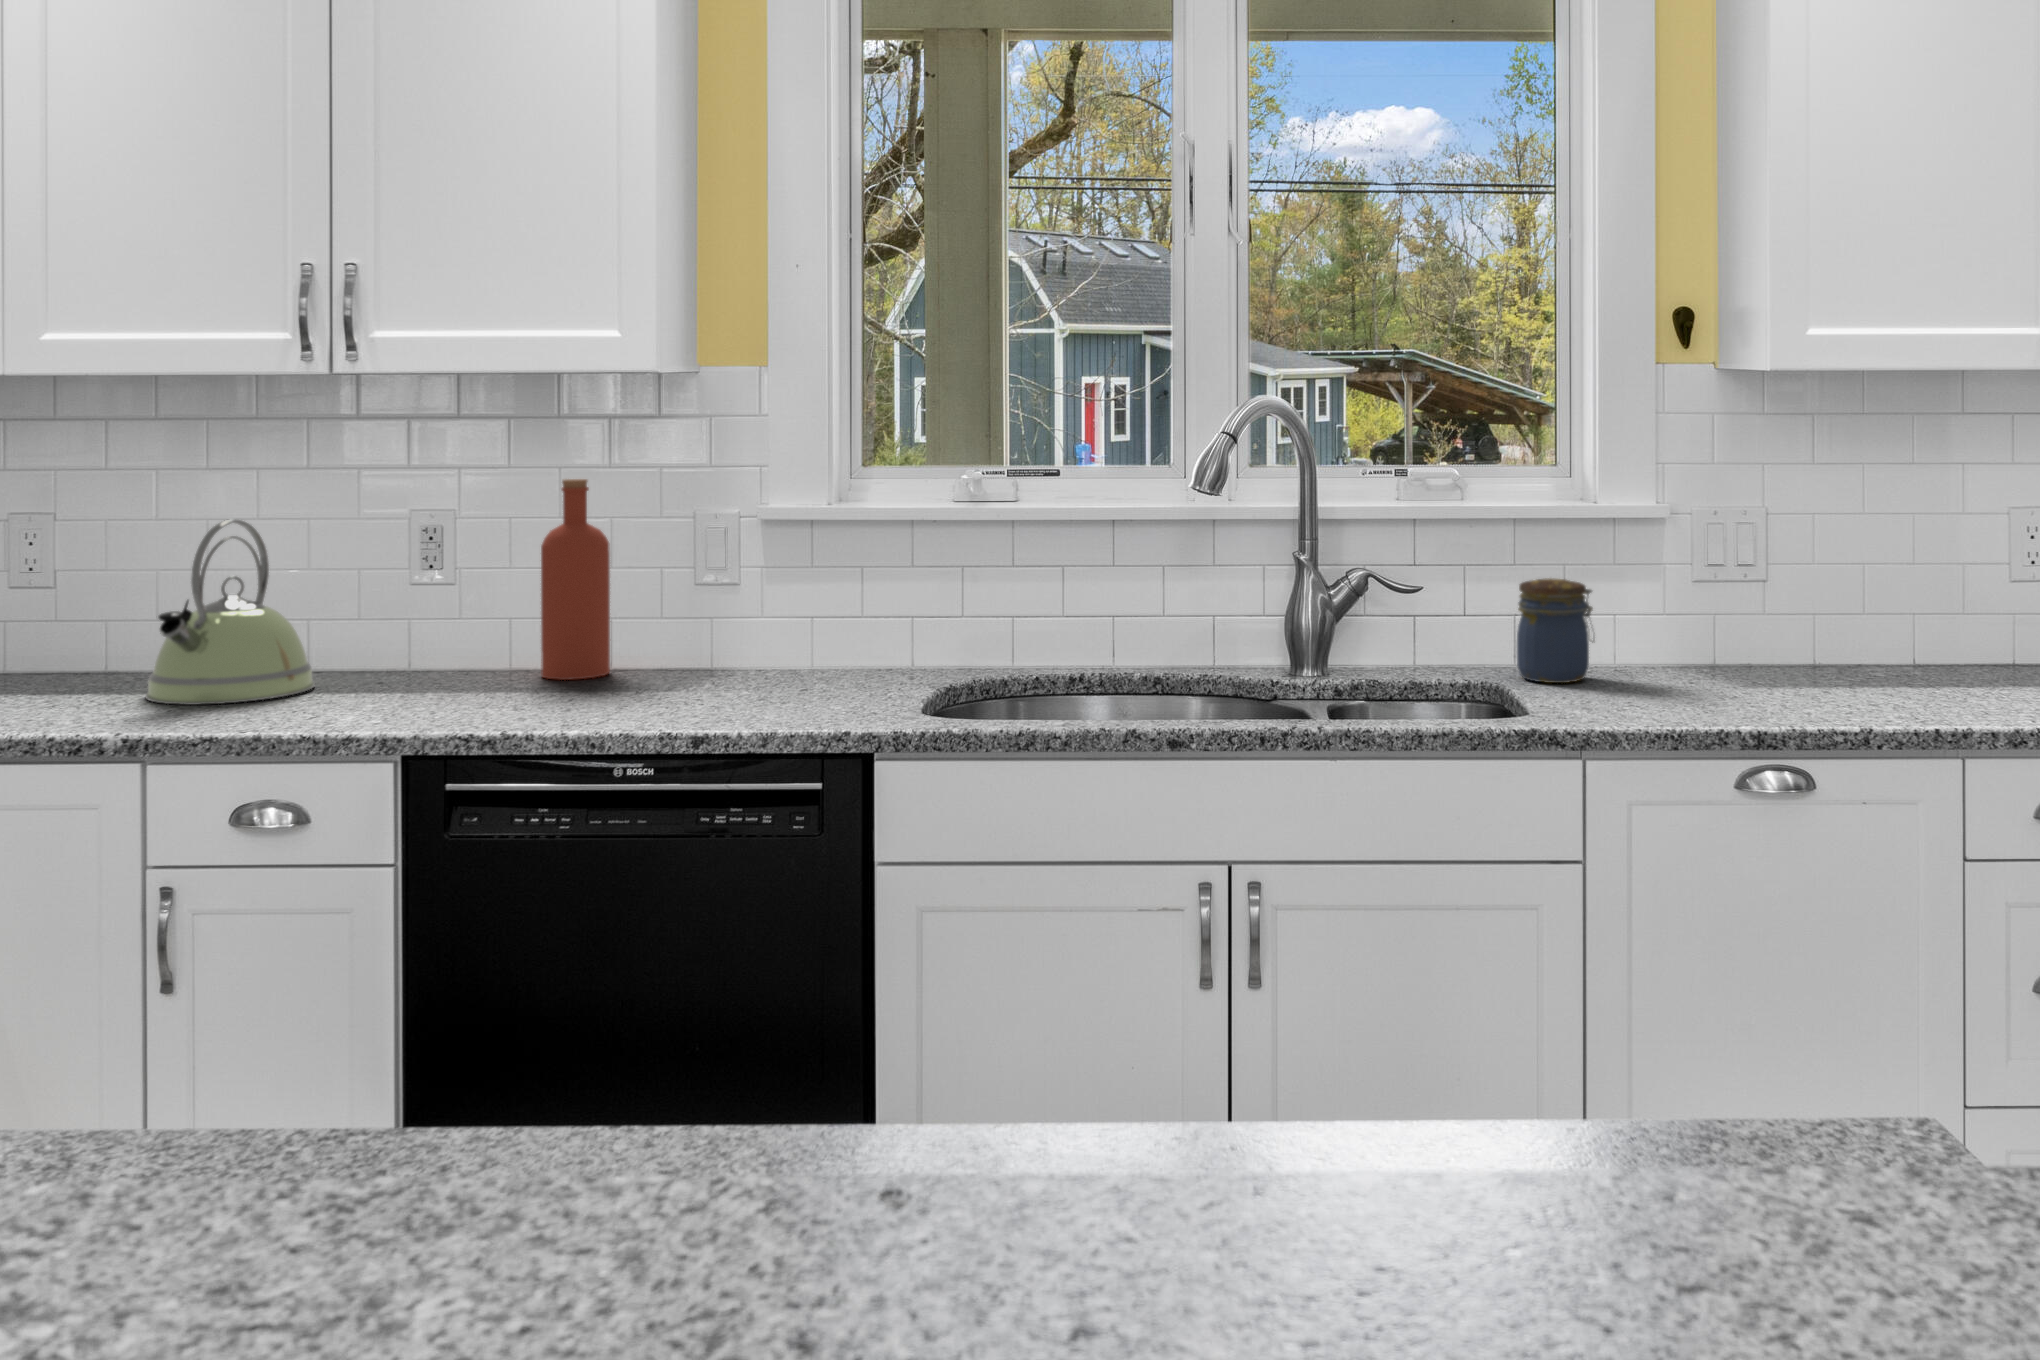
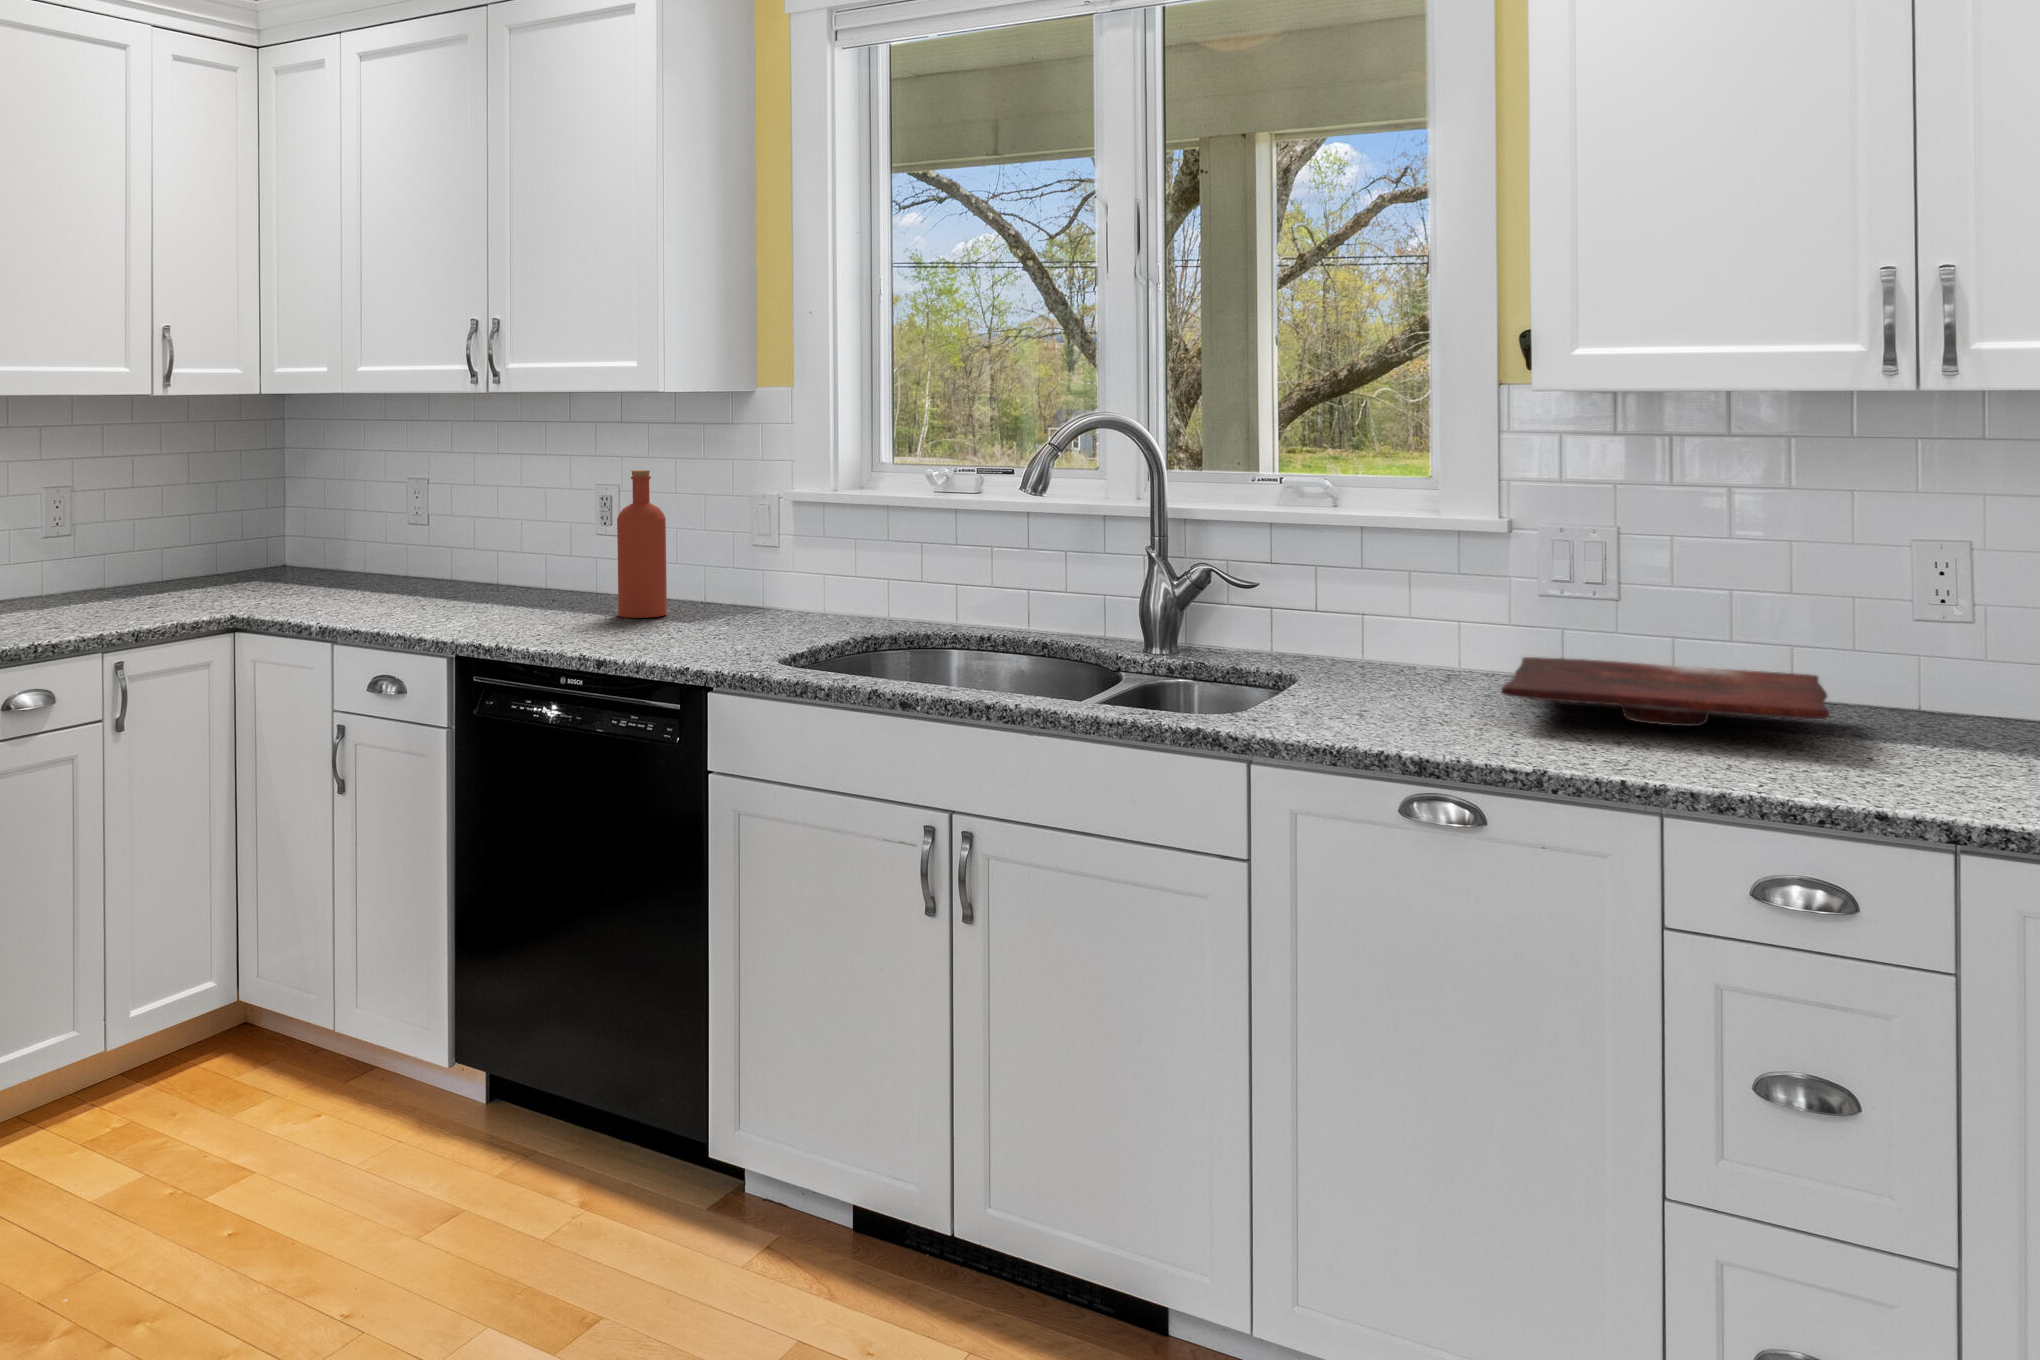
kettle: present [145,519,315,705] -> none [375,491,487,614]
jar: present [1517,578,1594,683] -> none [1326,593,1408,696]
cutting board: none [1667,626,1996,681] -> present [1501,657,1829,726]

